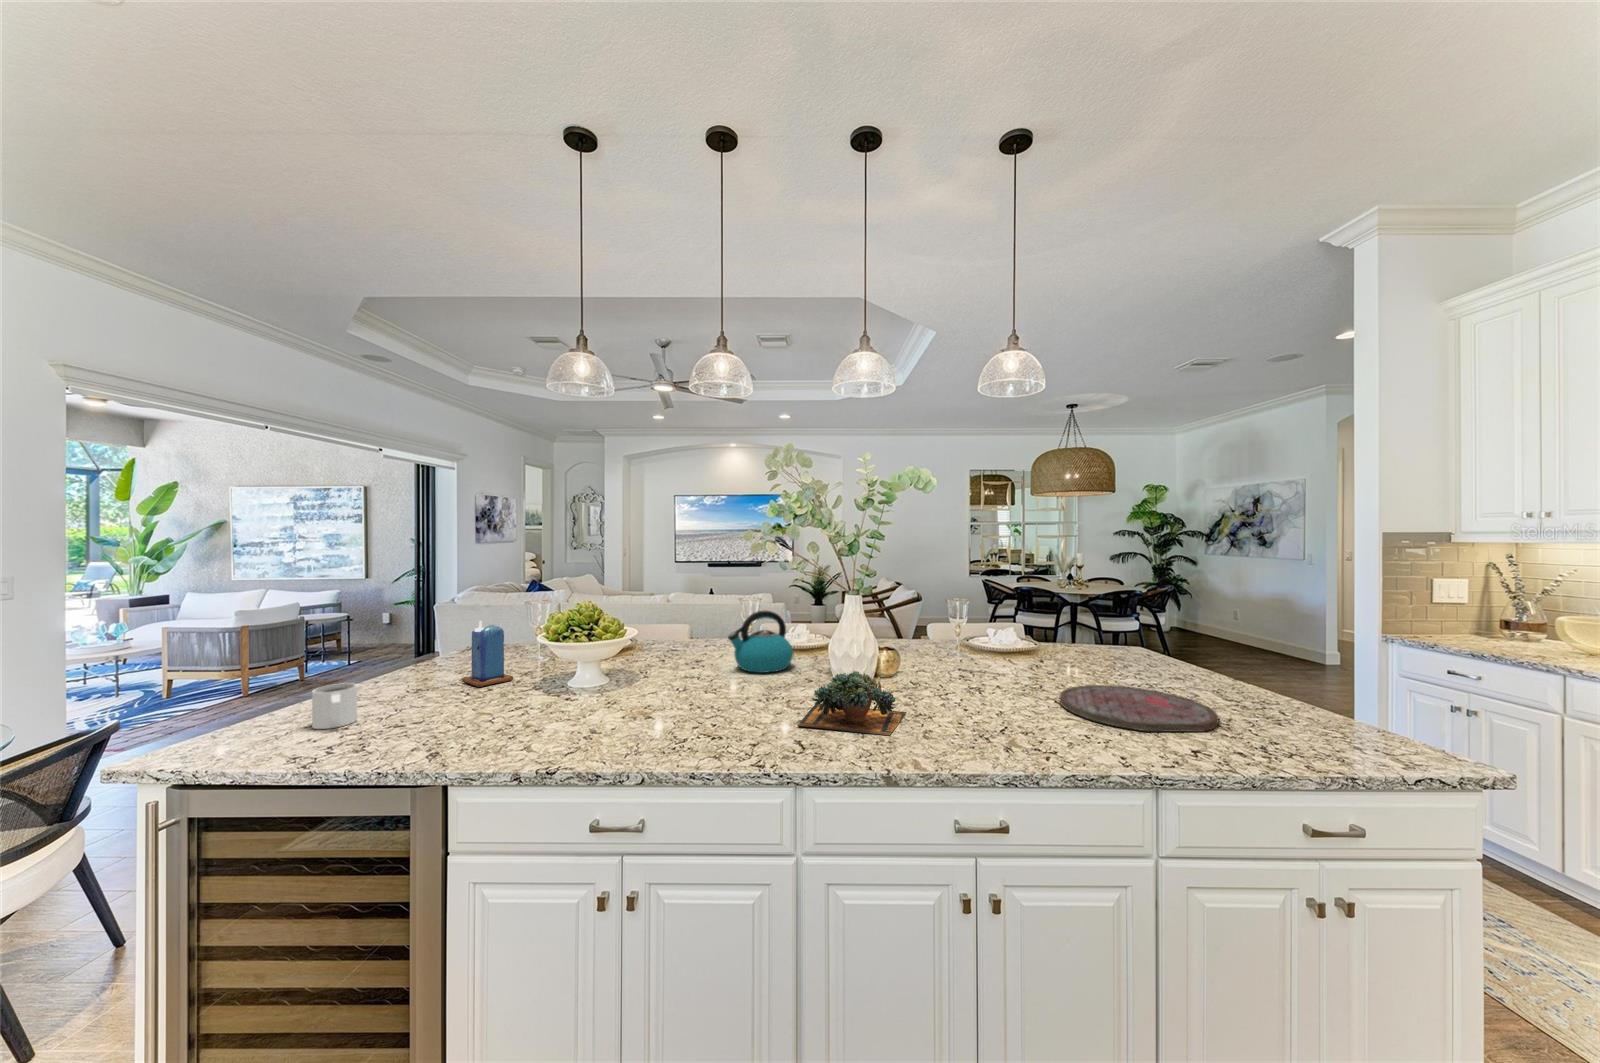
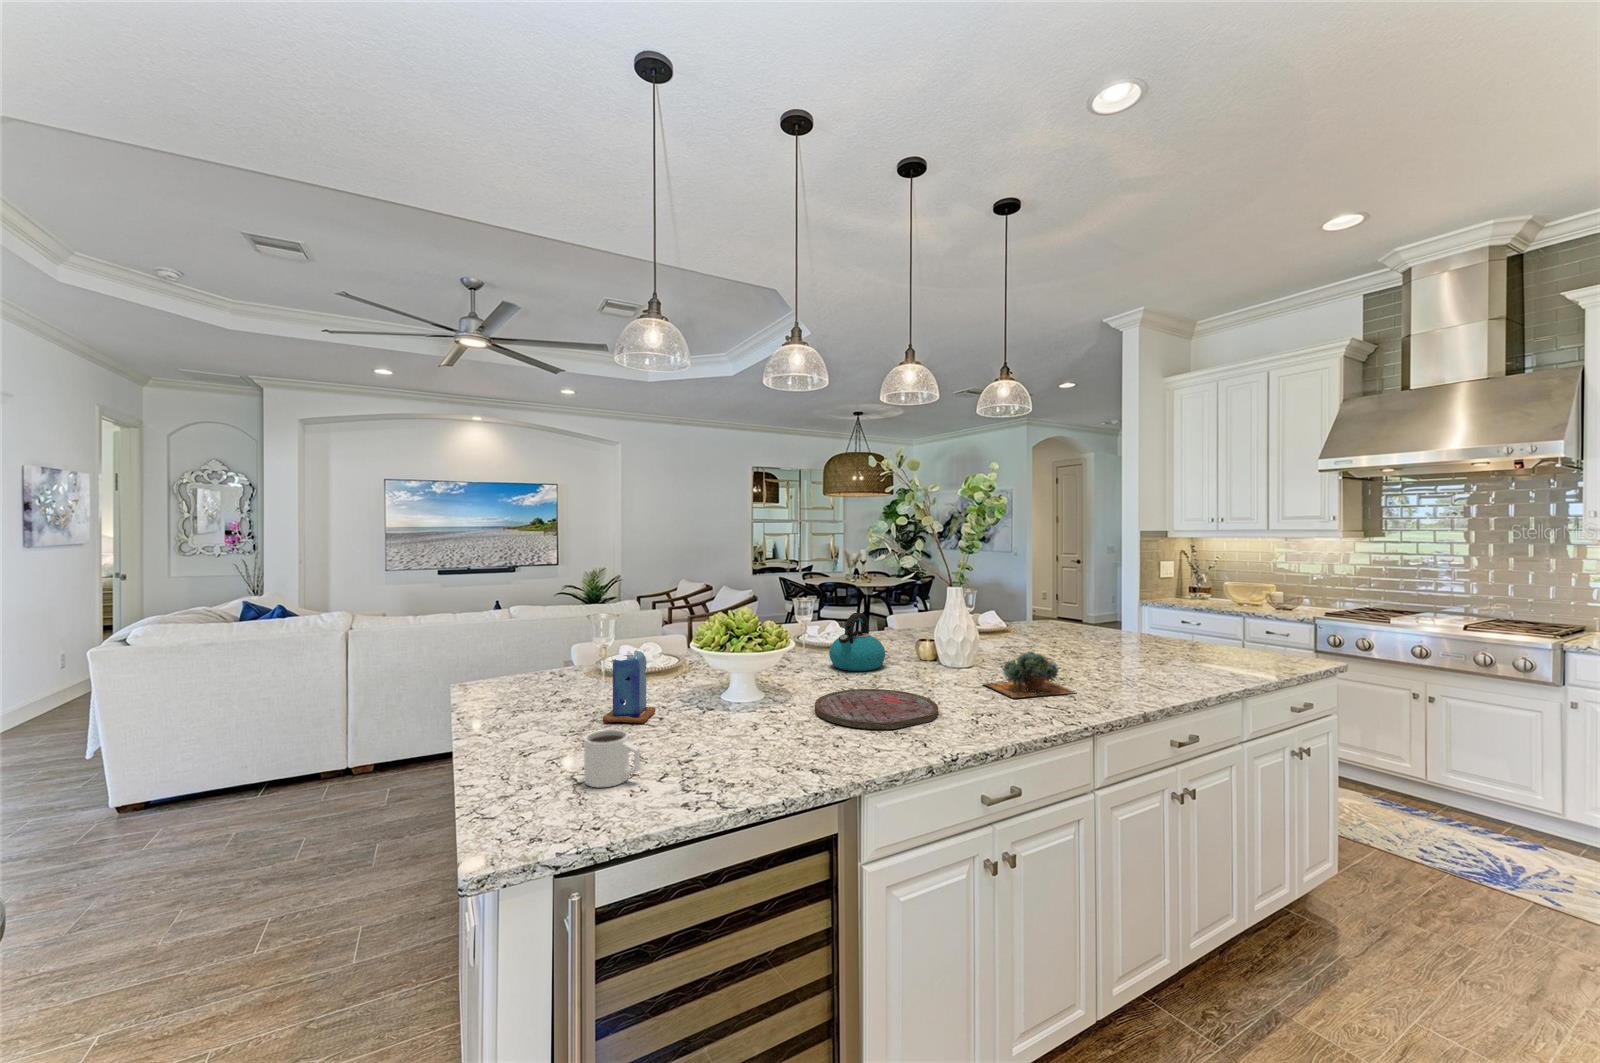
cutting board: present [1060,685,1218,732] -> present [815,689,938,729]

